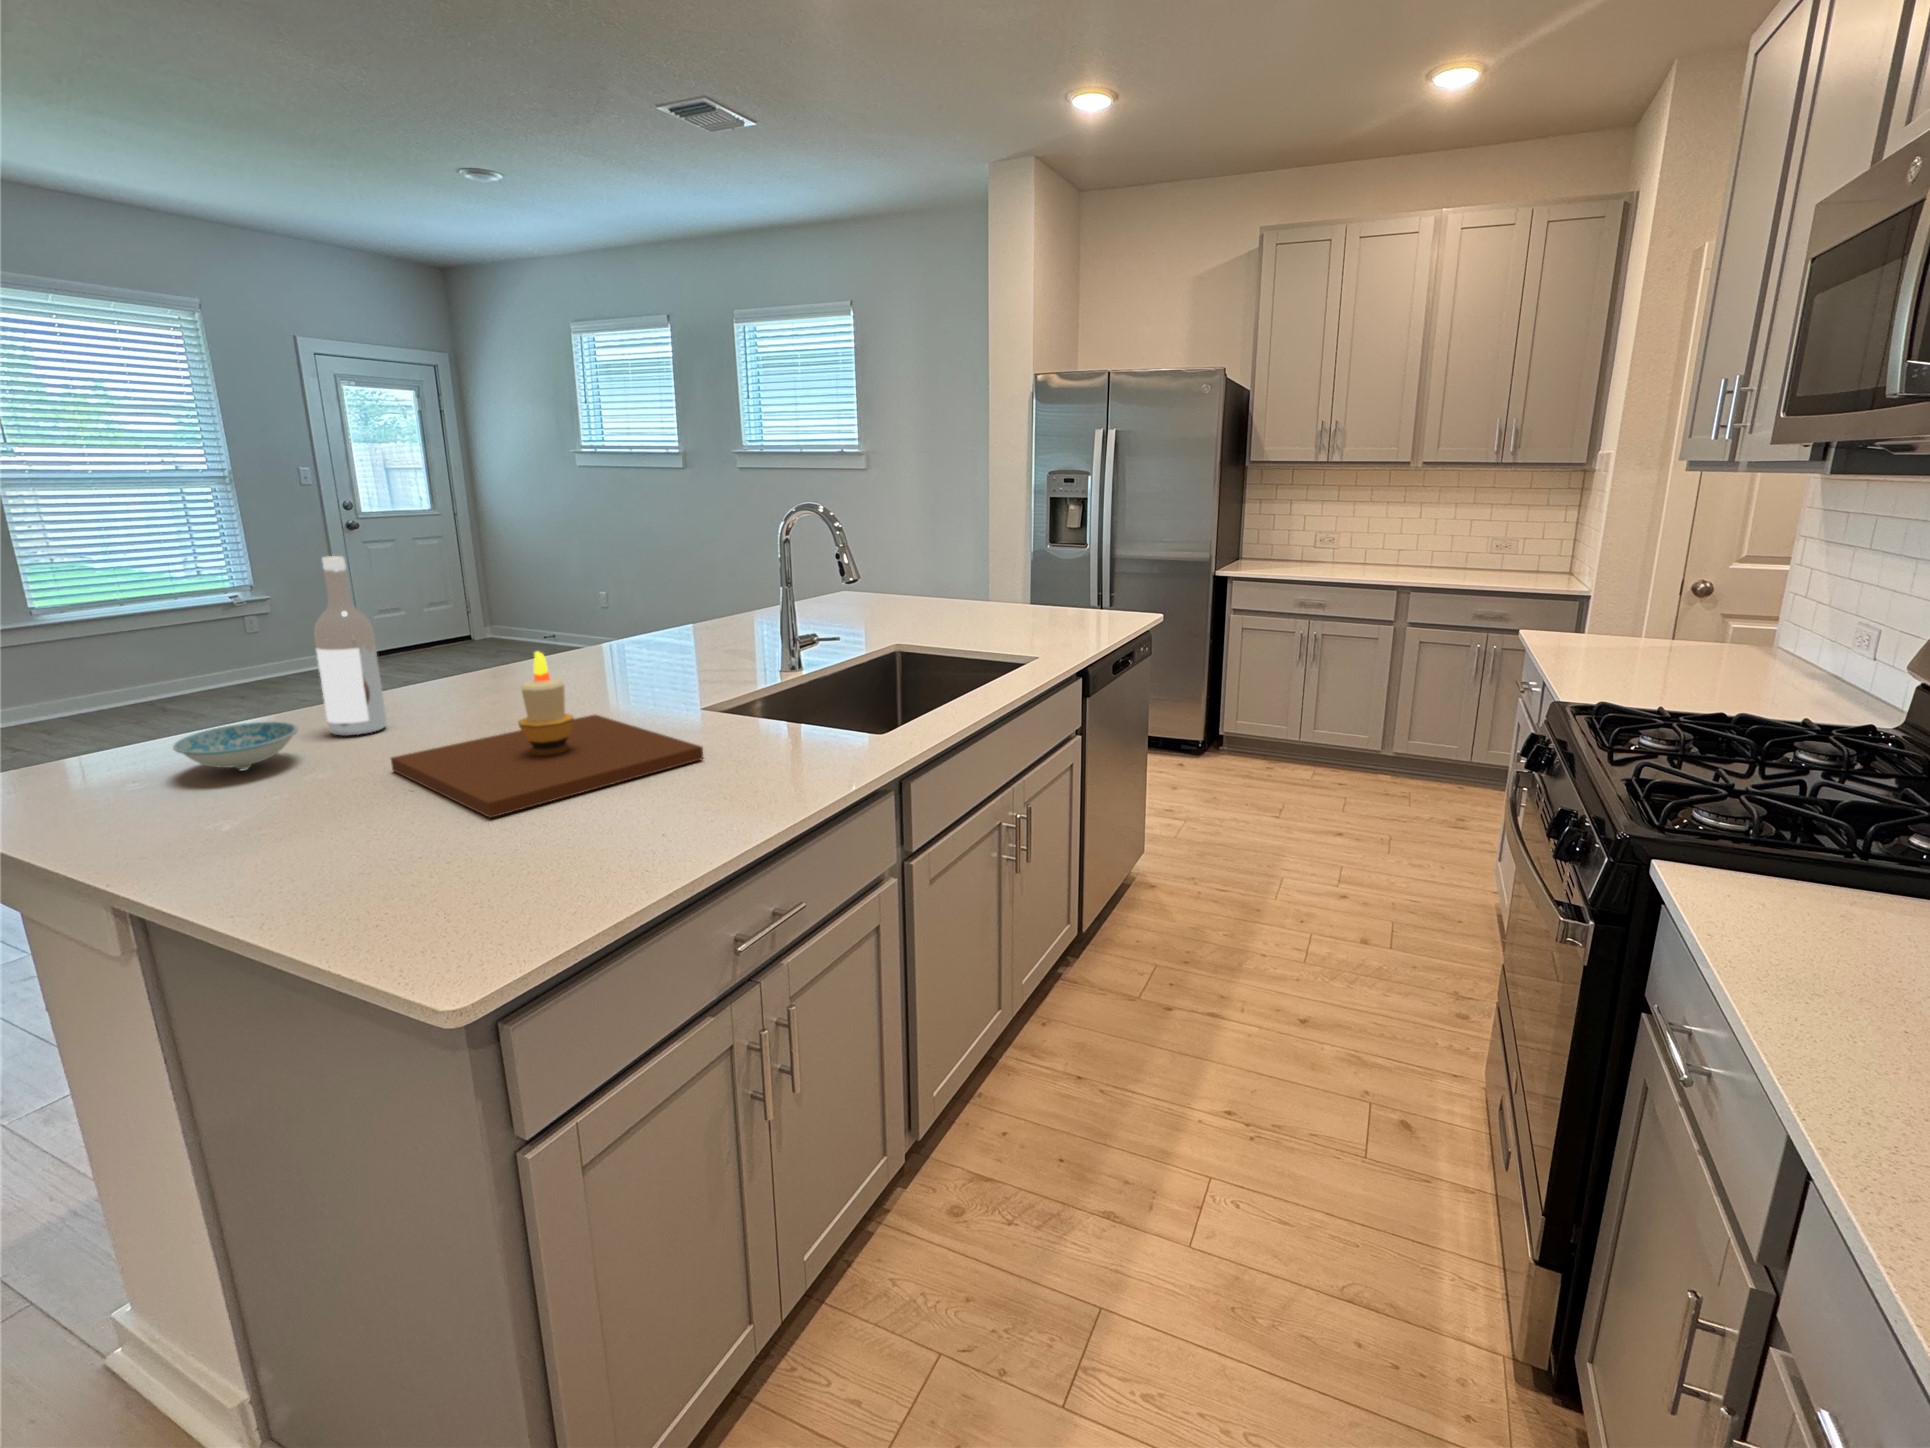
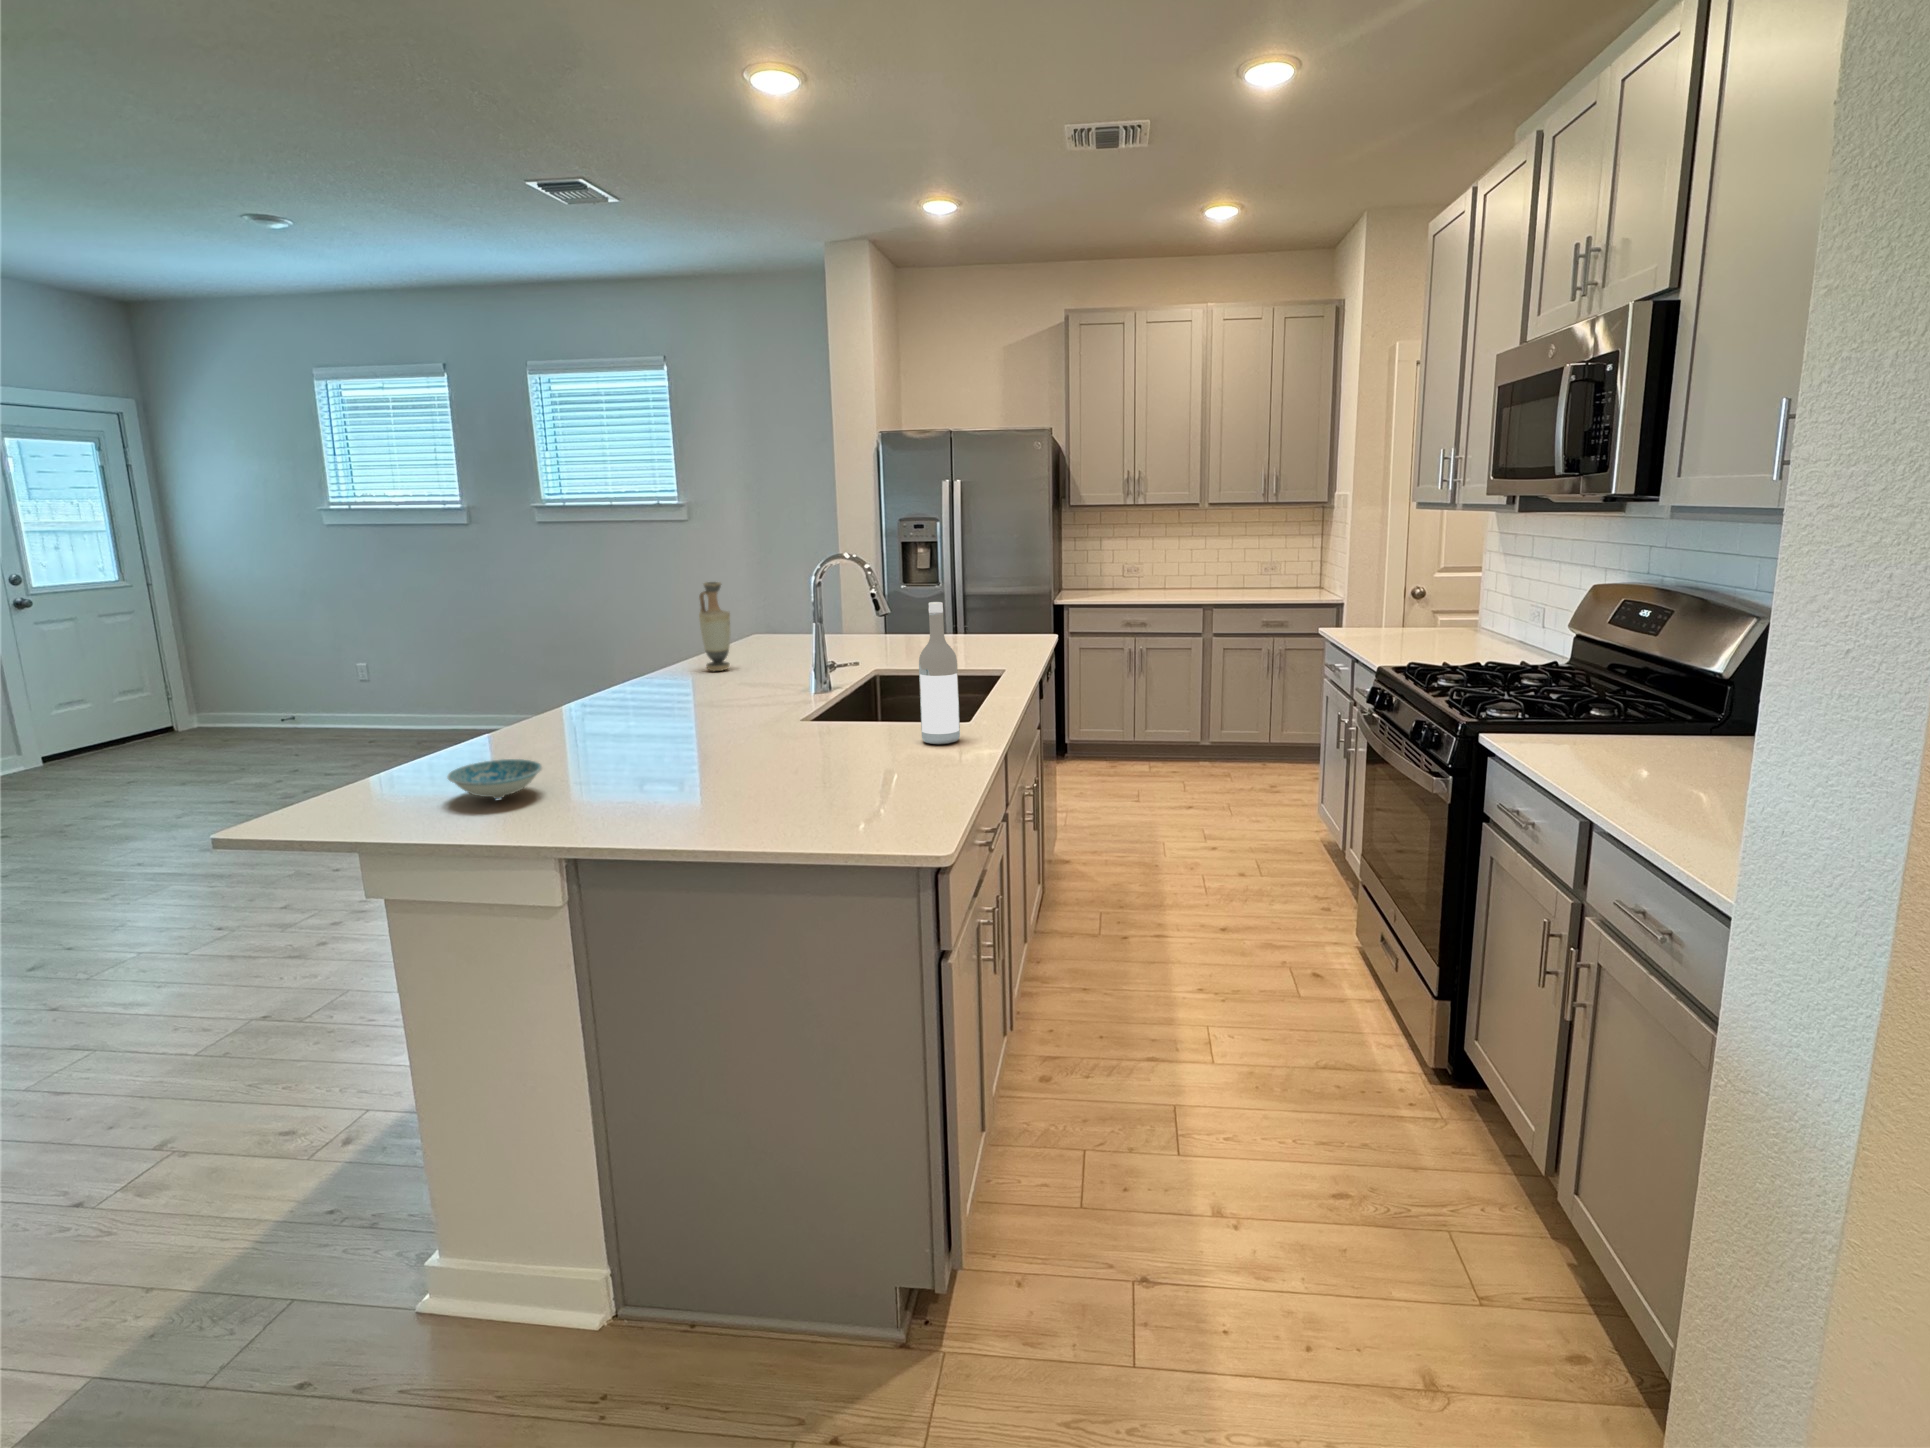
vase: none [718,530,752,630] -> present [699,582,730,671]
wine bottle: present [314,556,387,736] -> present [919,602,960,744]
candle: present [391,651,703,818] -> none [637,678,875,800]

